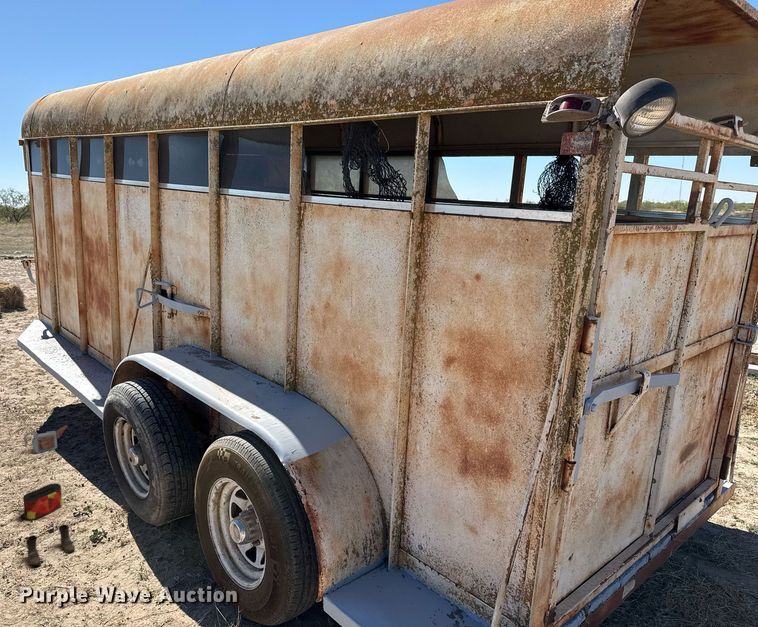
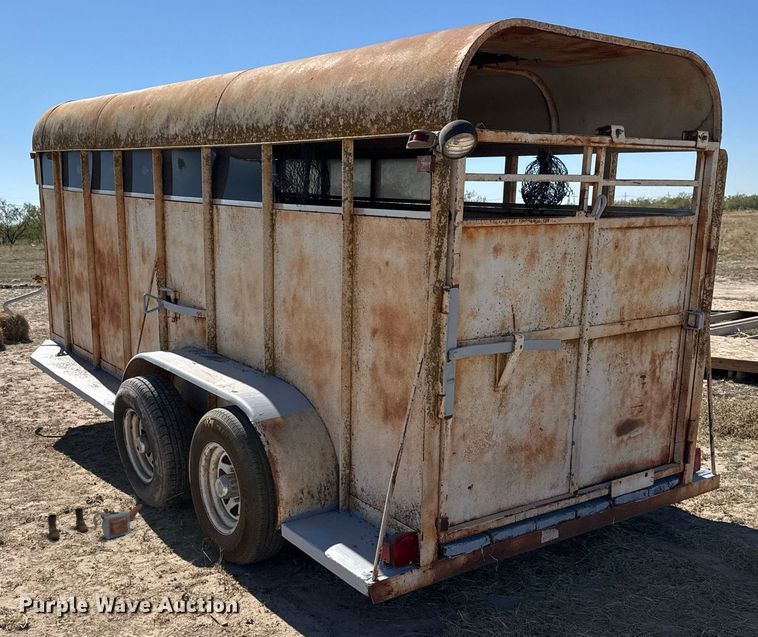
watering can: present [24,425,68,453] -> present [93,504,142,539]
bag: present [20,483,62,520] -> none [39,480,76,510]

